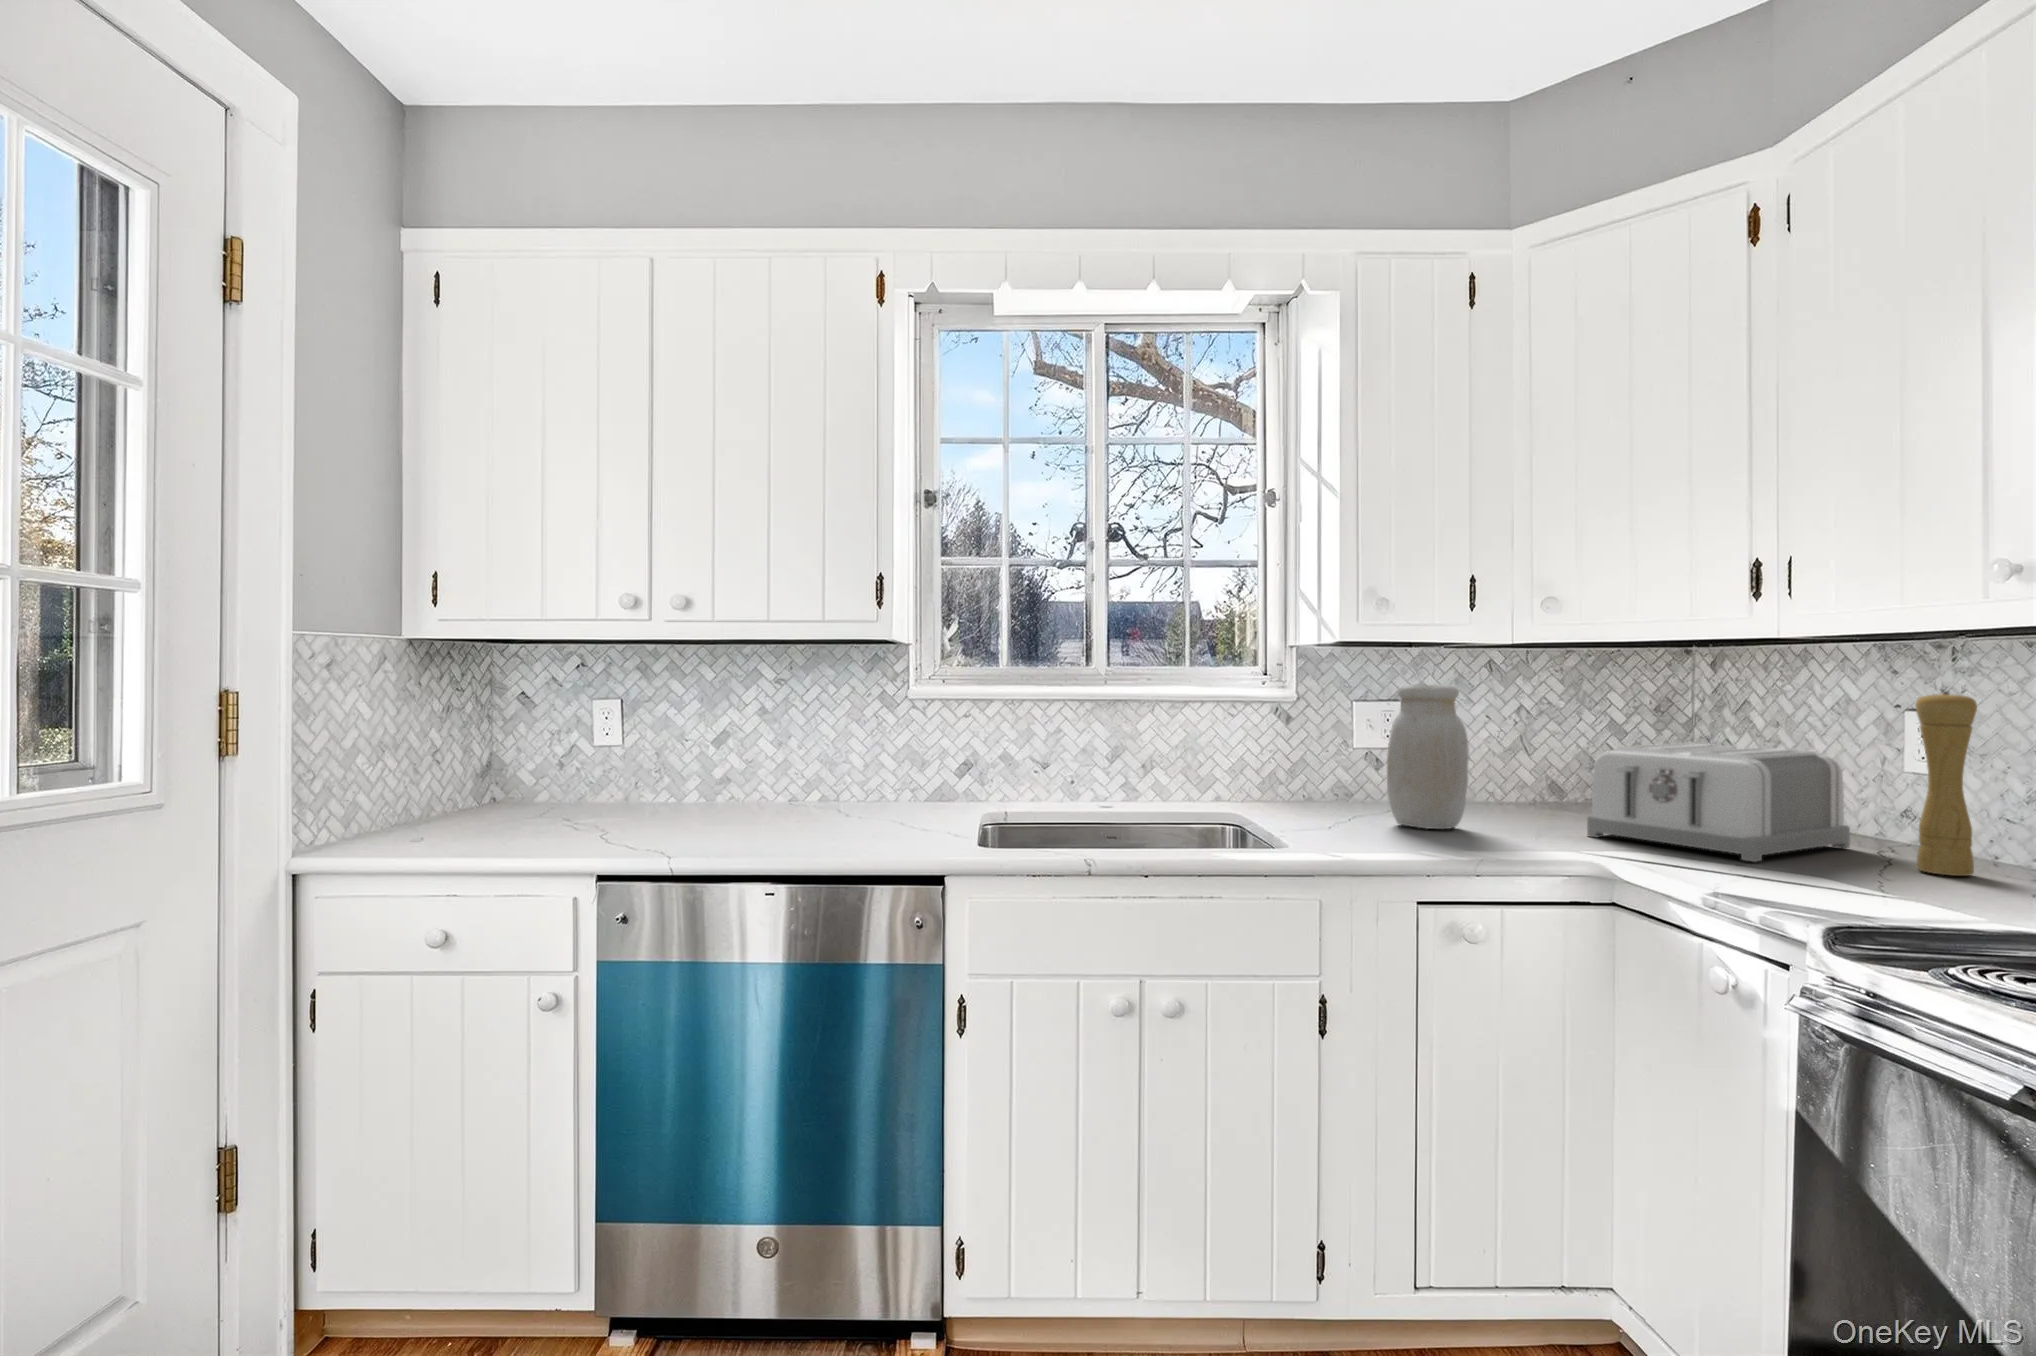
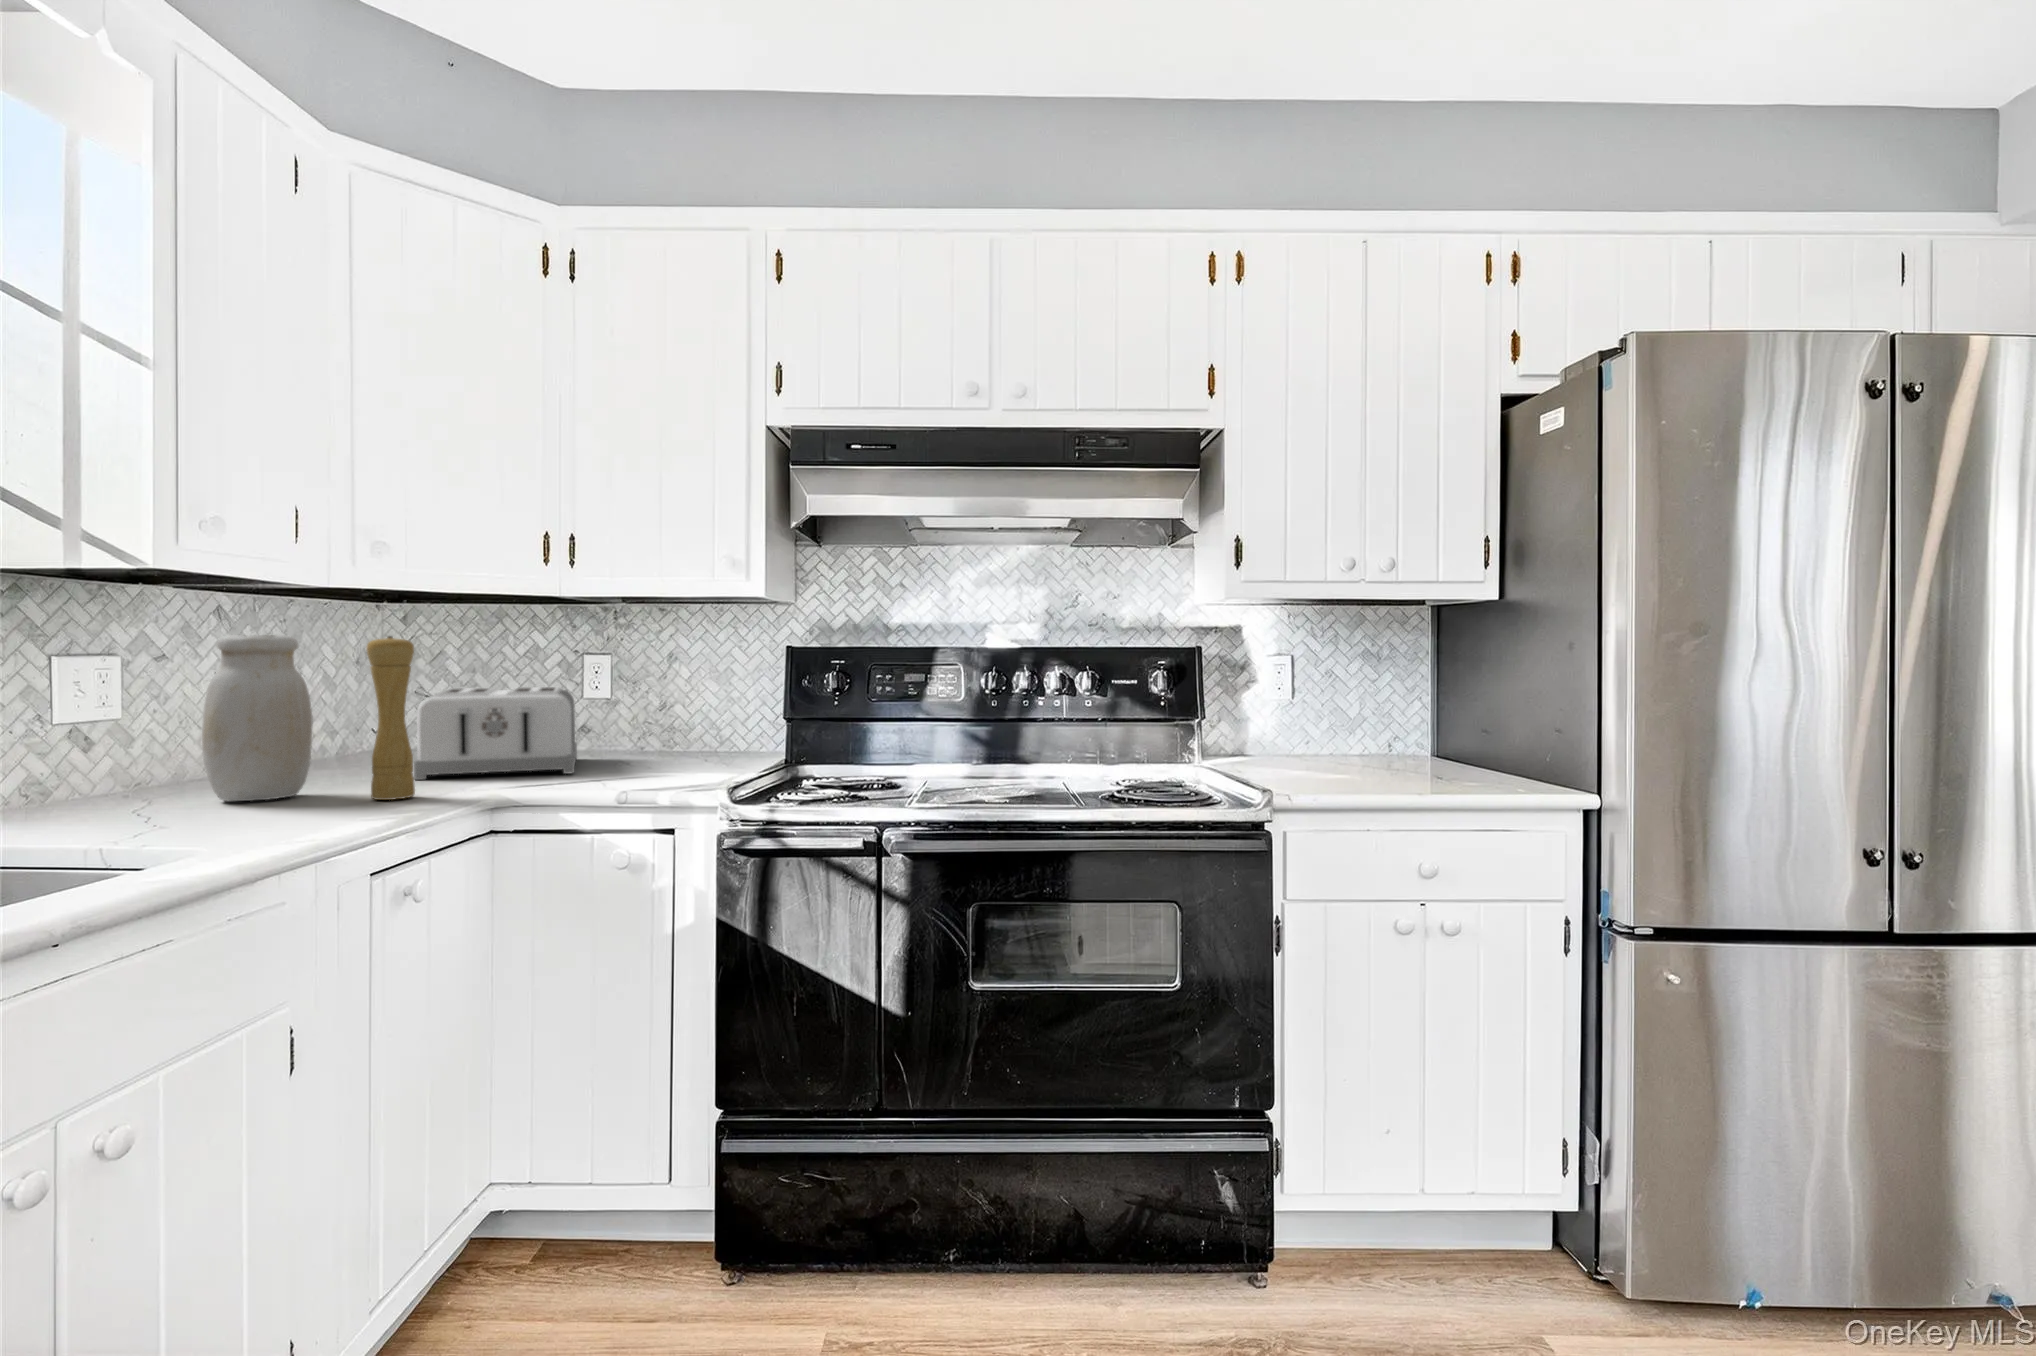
pepper mill: present [1916,691,1977,876] -> present [367,636,415,800]

